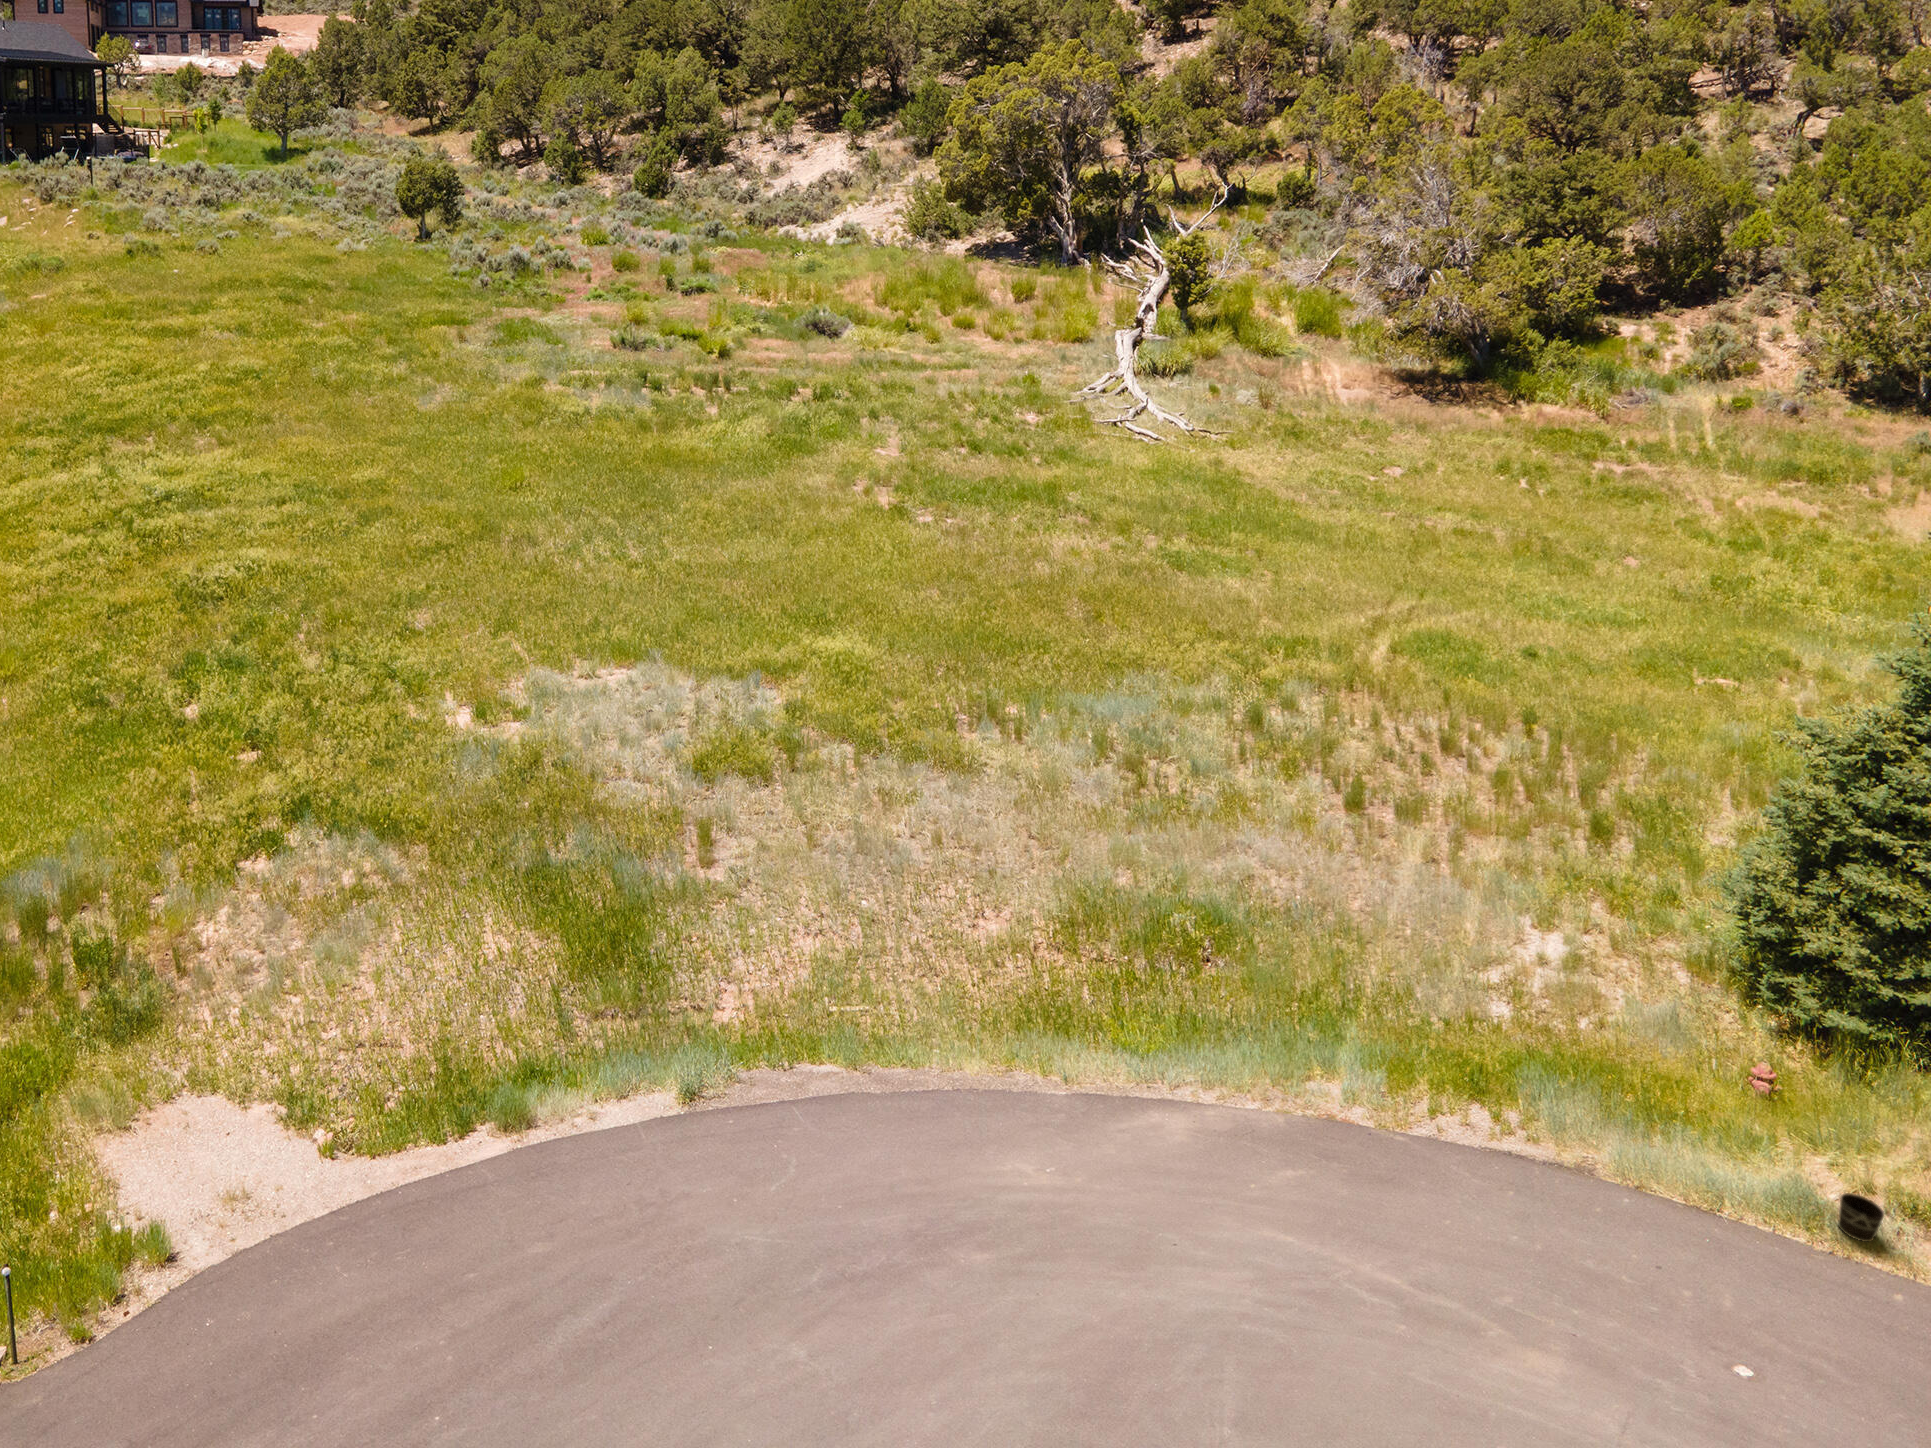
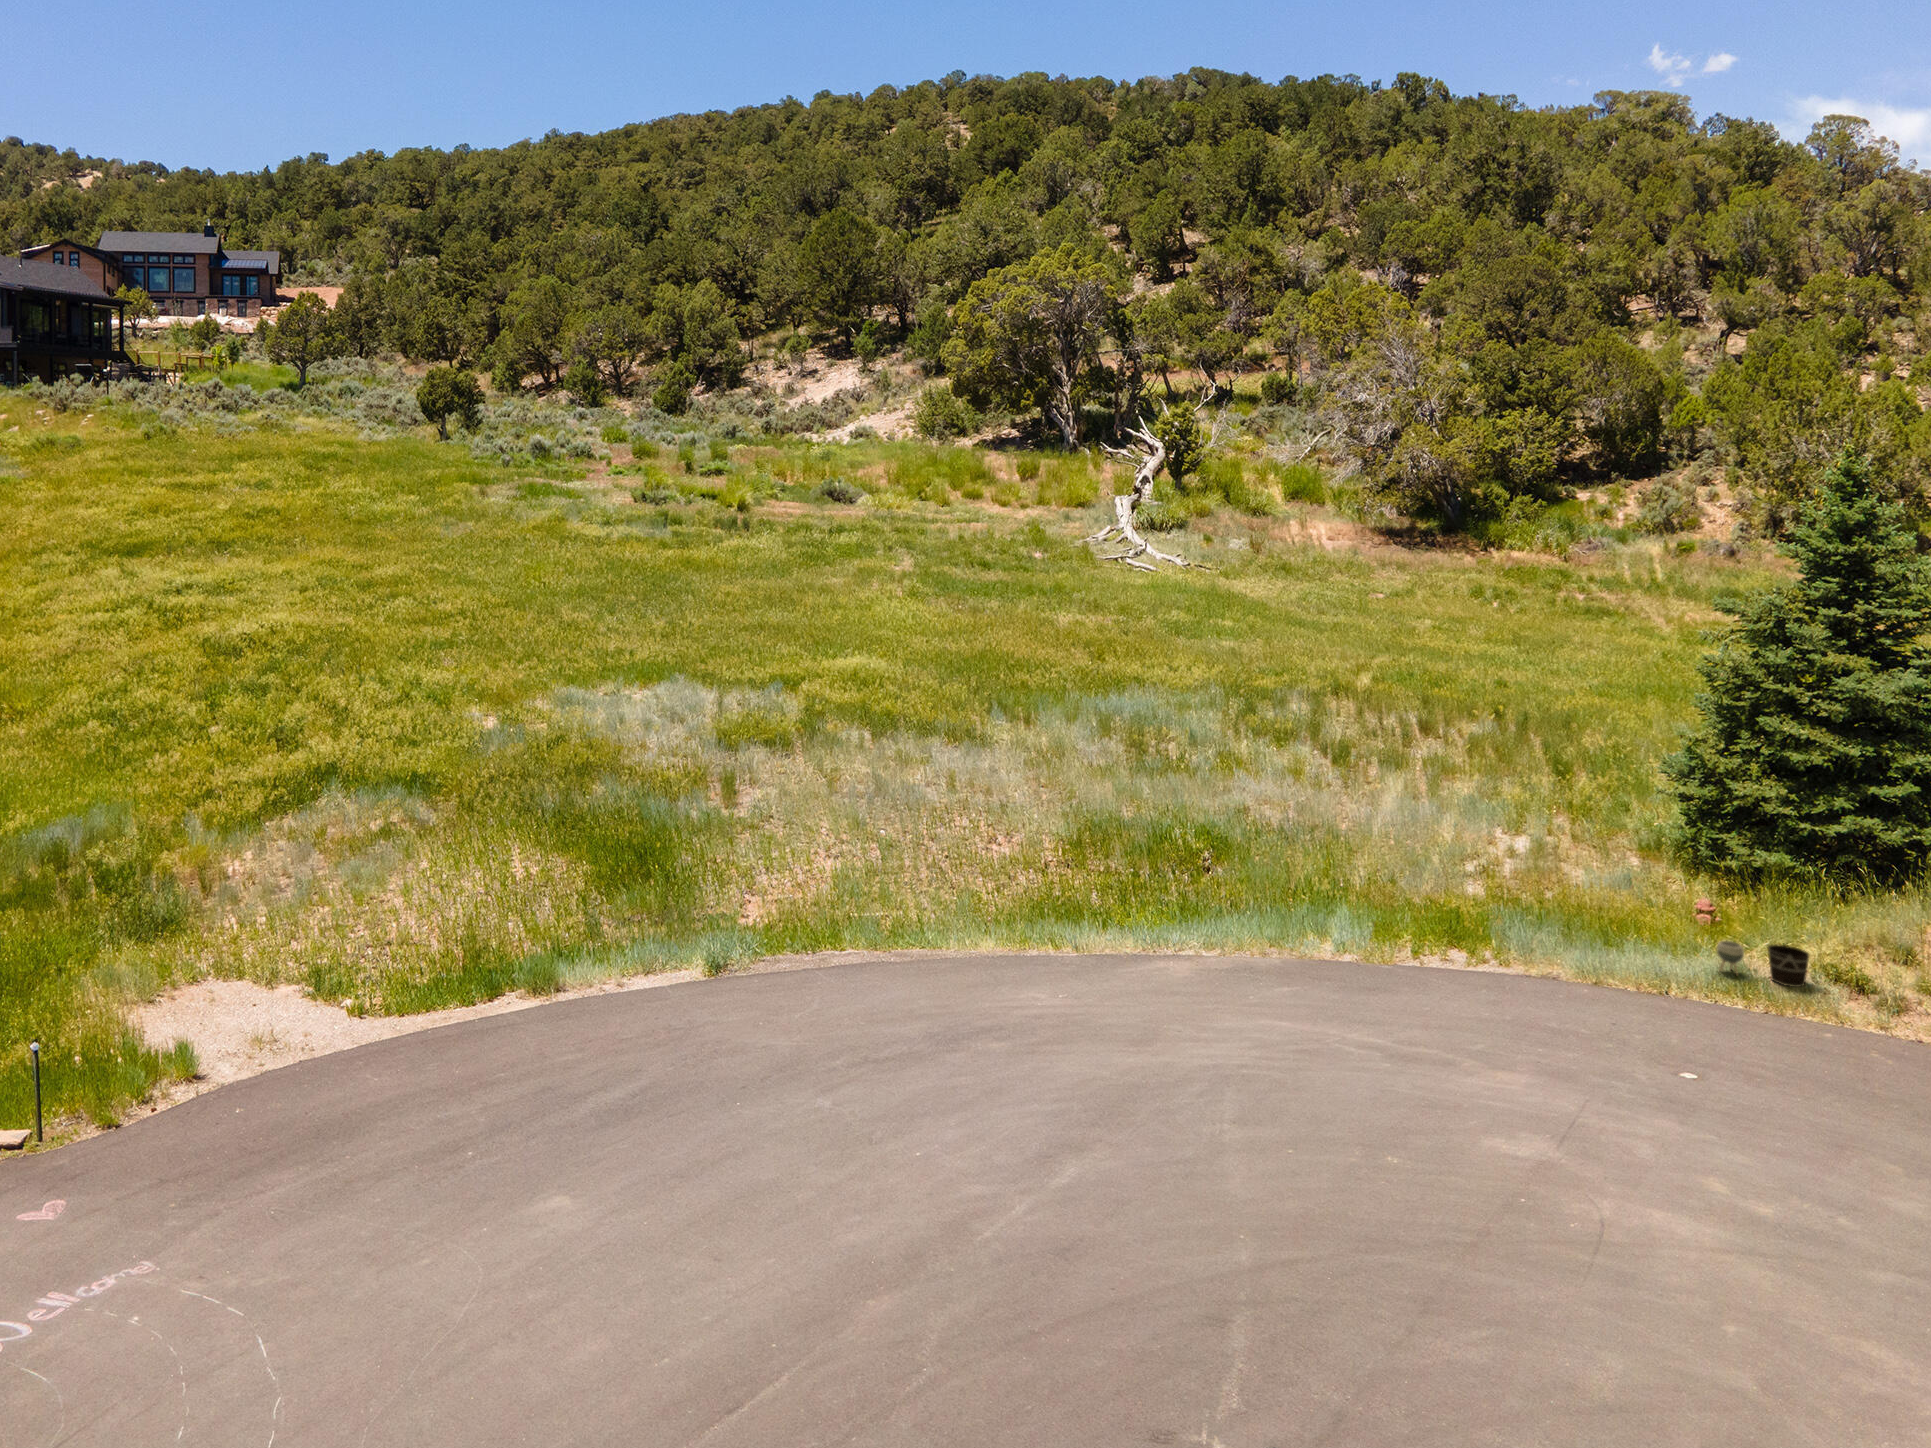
planter: none [1784,1178,1813,1215] -> present [1717,941,1744,974]

